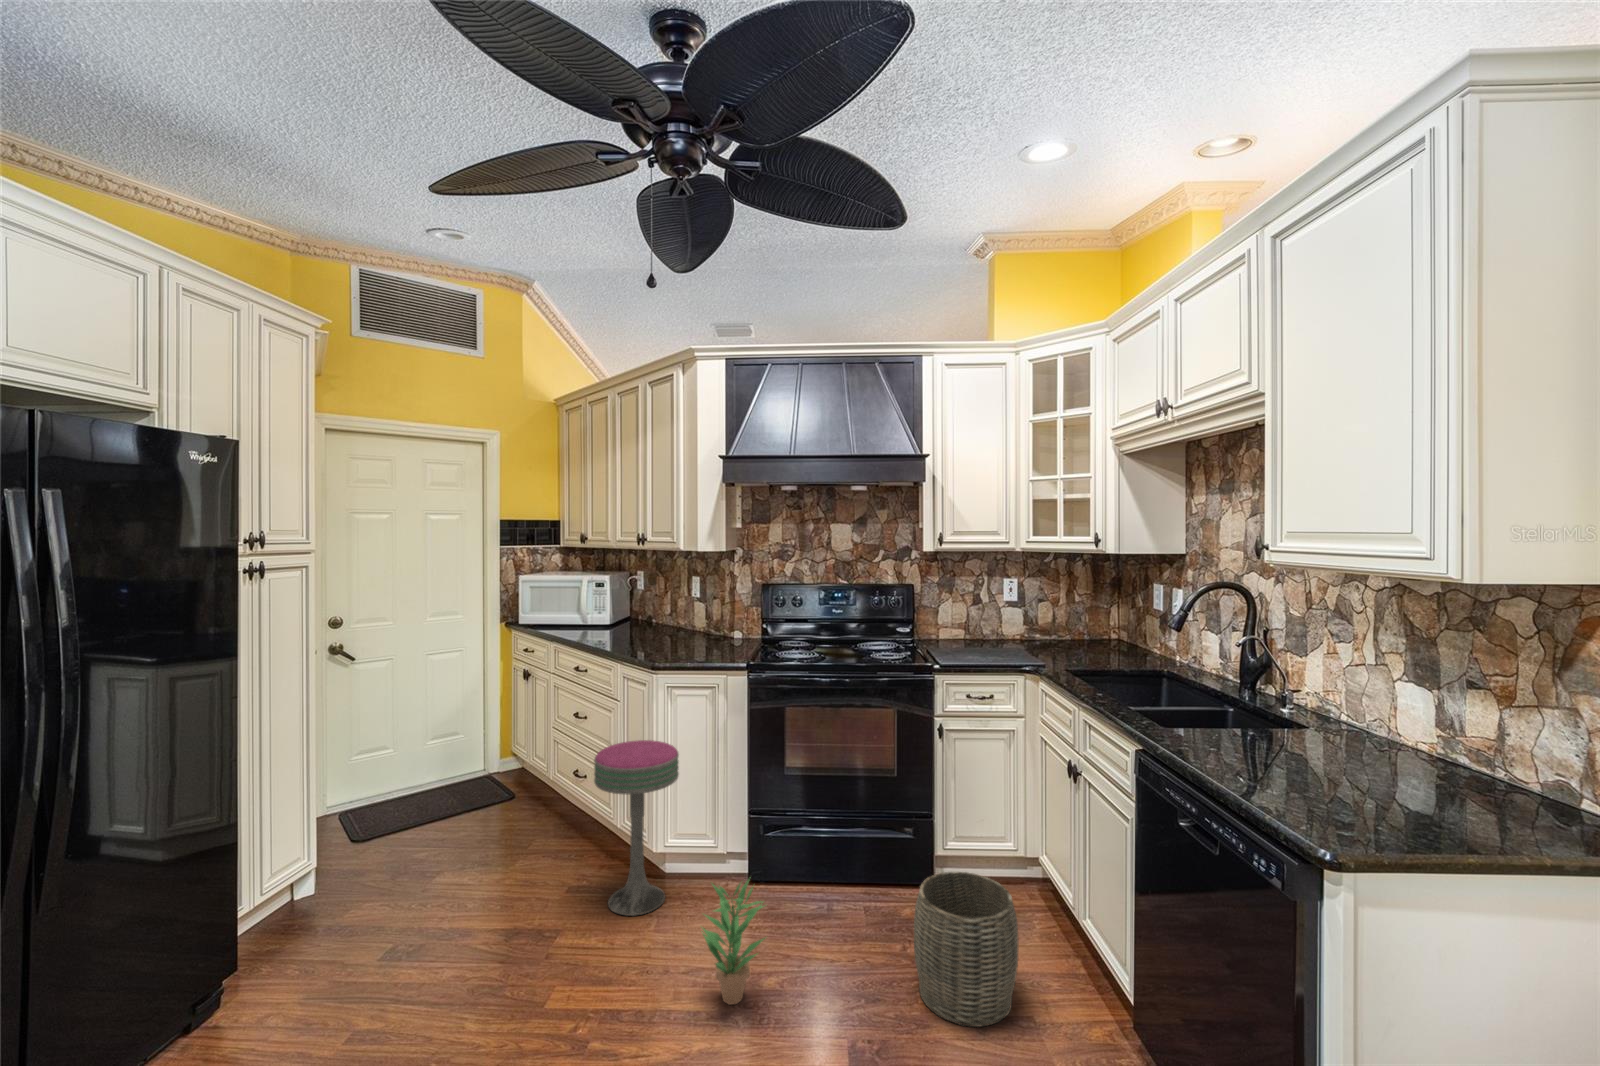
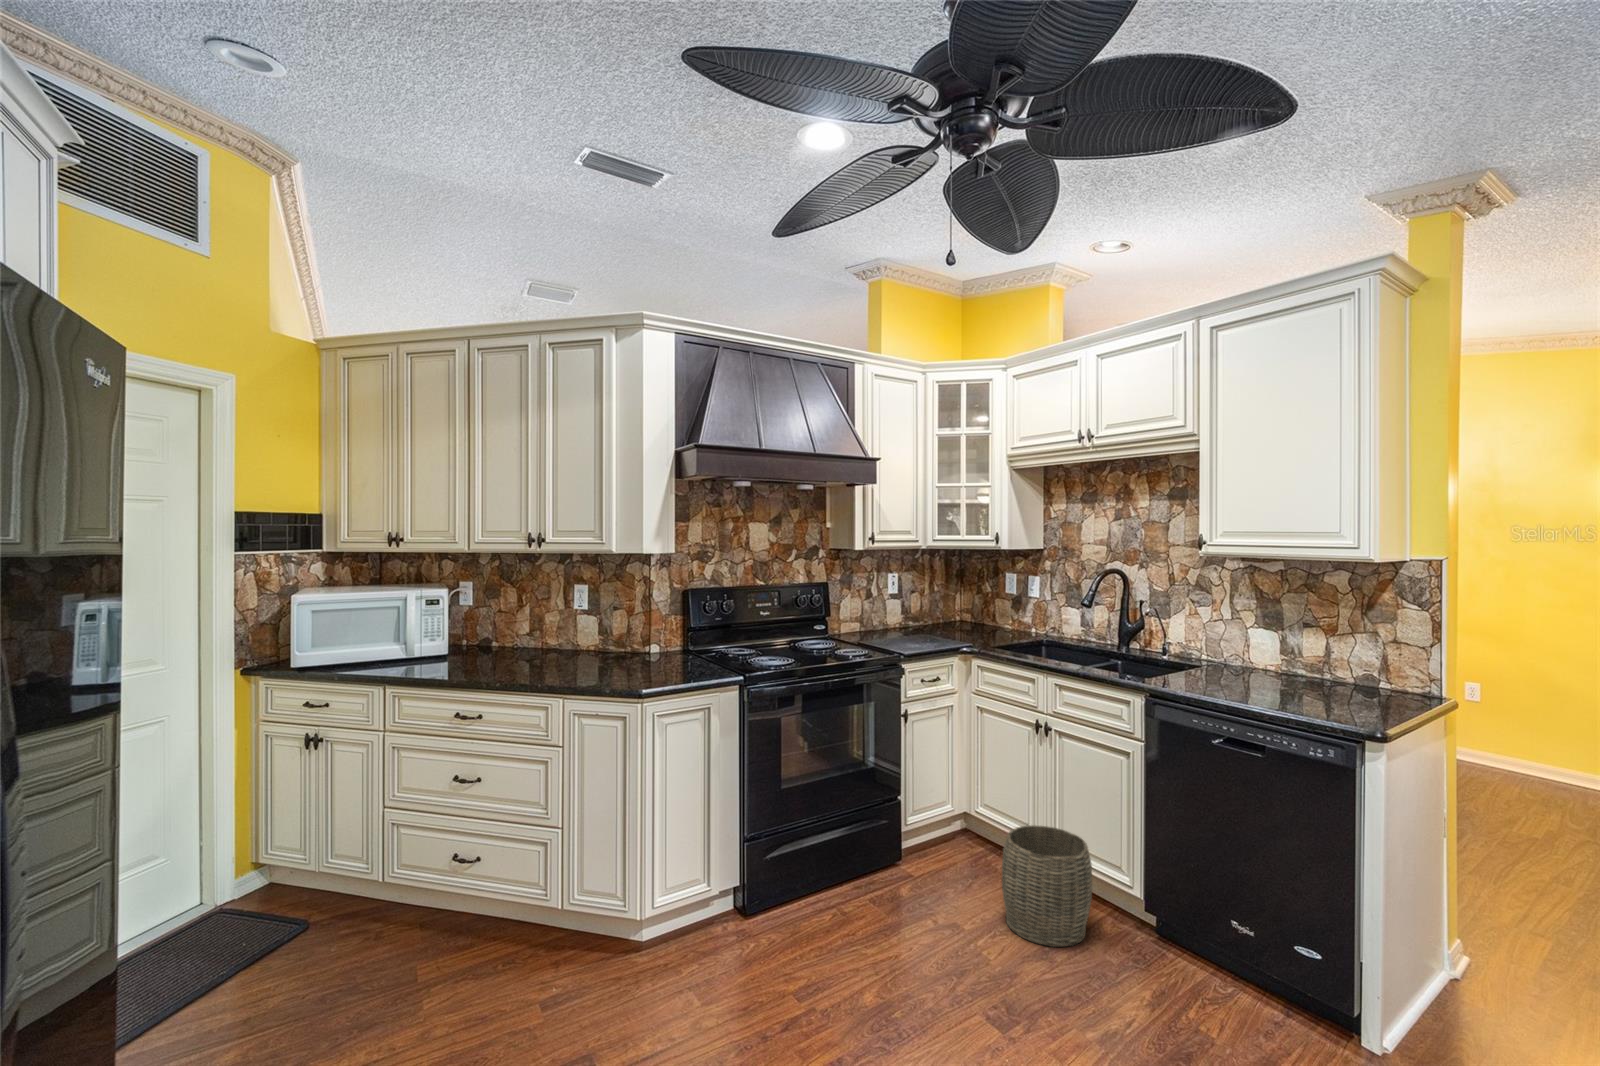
bar stool: present [594,740,679,916] -> none [655,782,755,996]
potted plant: present [703,880,764,1005] -> none [885,879,960,1015]

